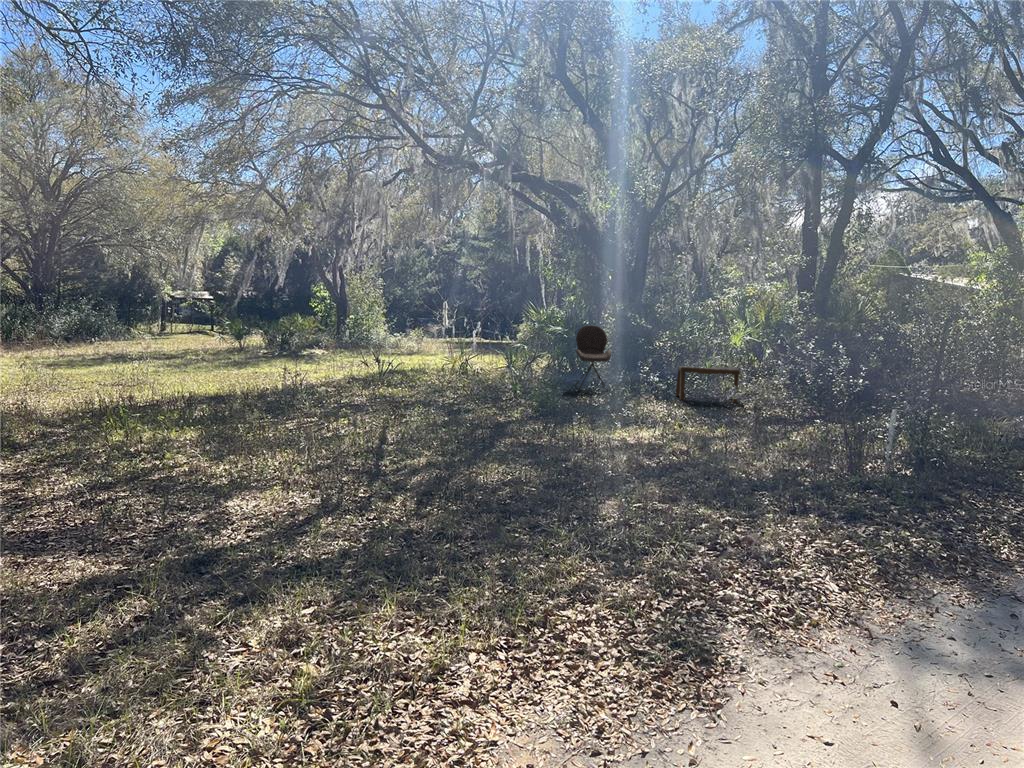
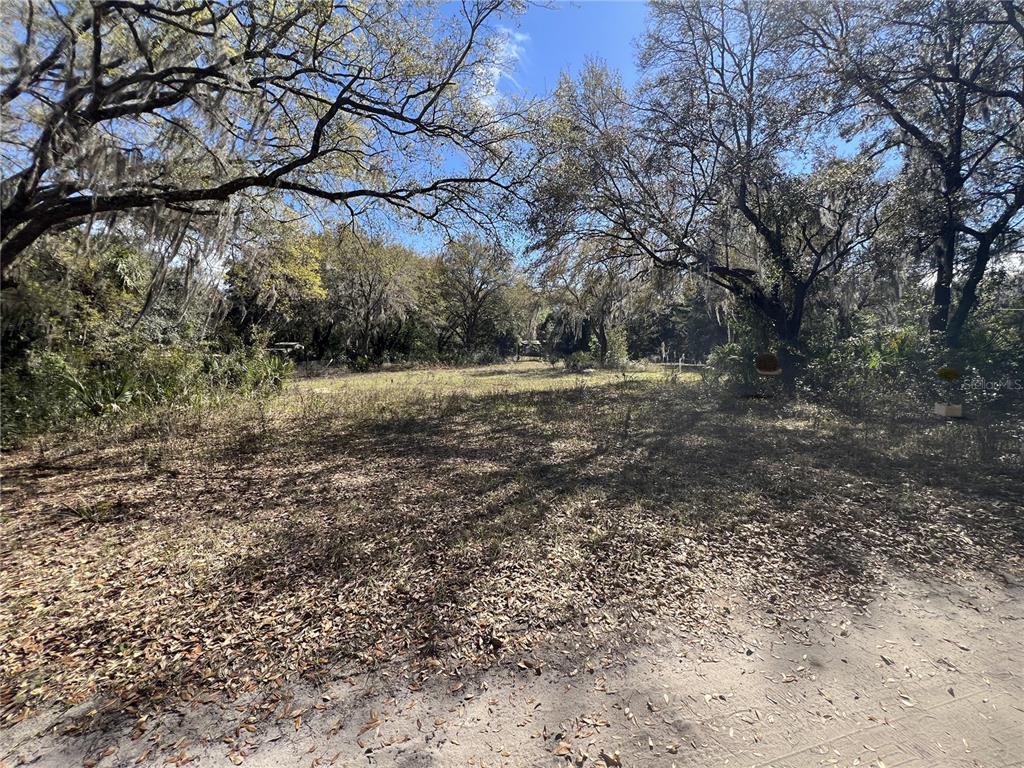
potted tree: none [785,346,815,414] -> present [934,366,964,417]
bench: present [676,366,740,403] -> none [834,379,891,406]

